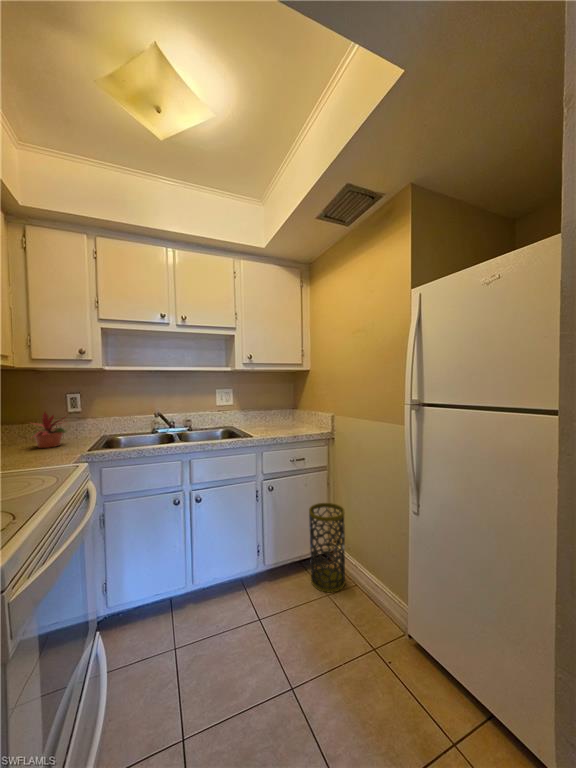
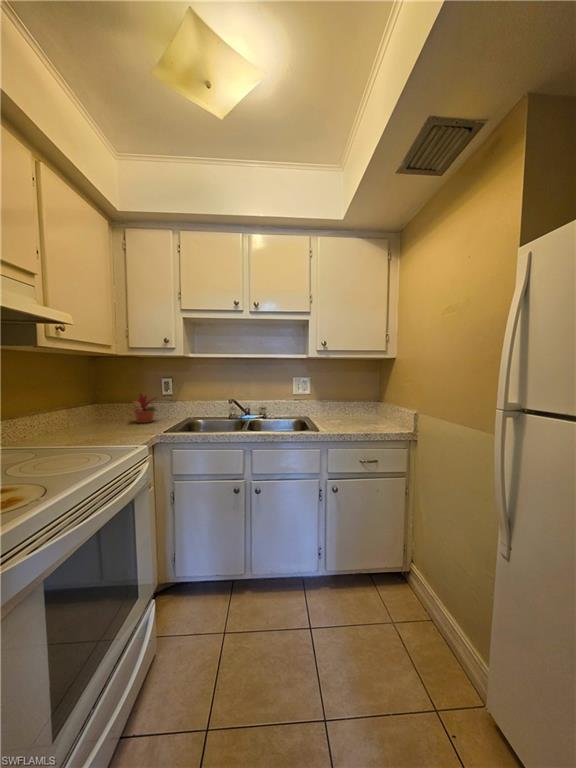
trash can: present [309,503,345,593] -> none [376,514,421,621]

